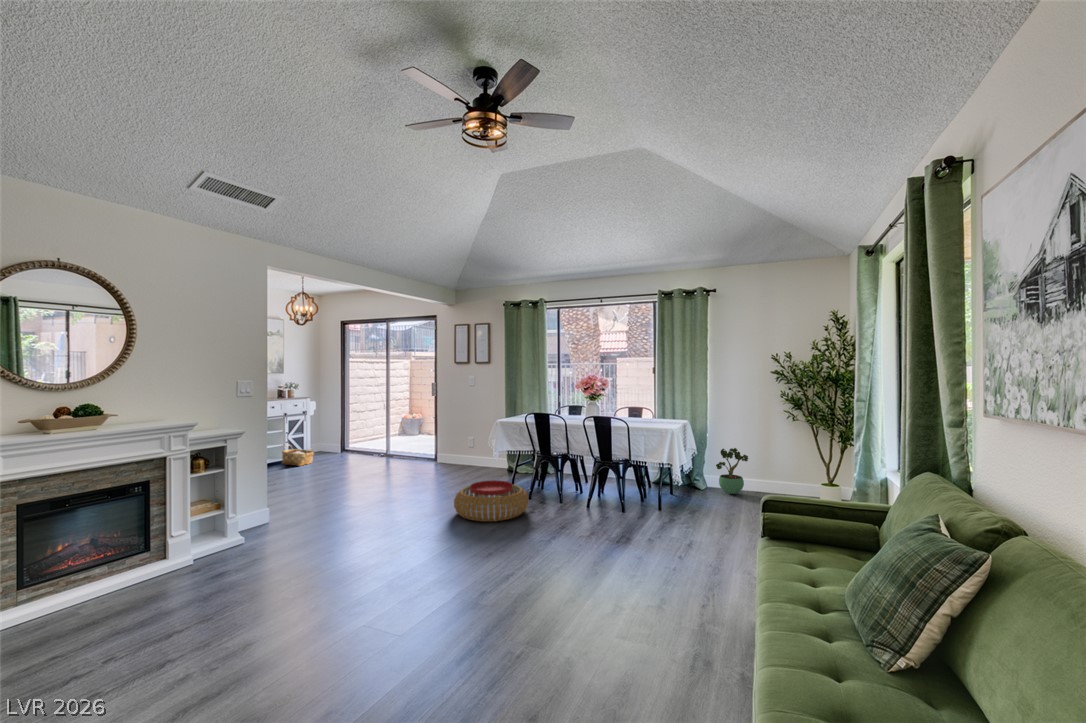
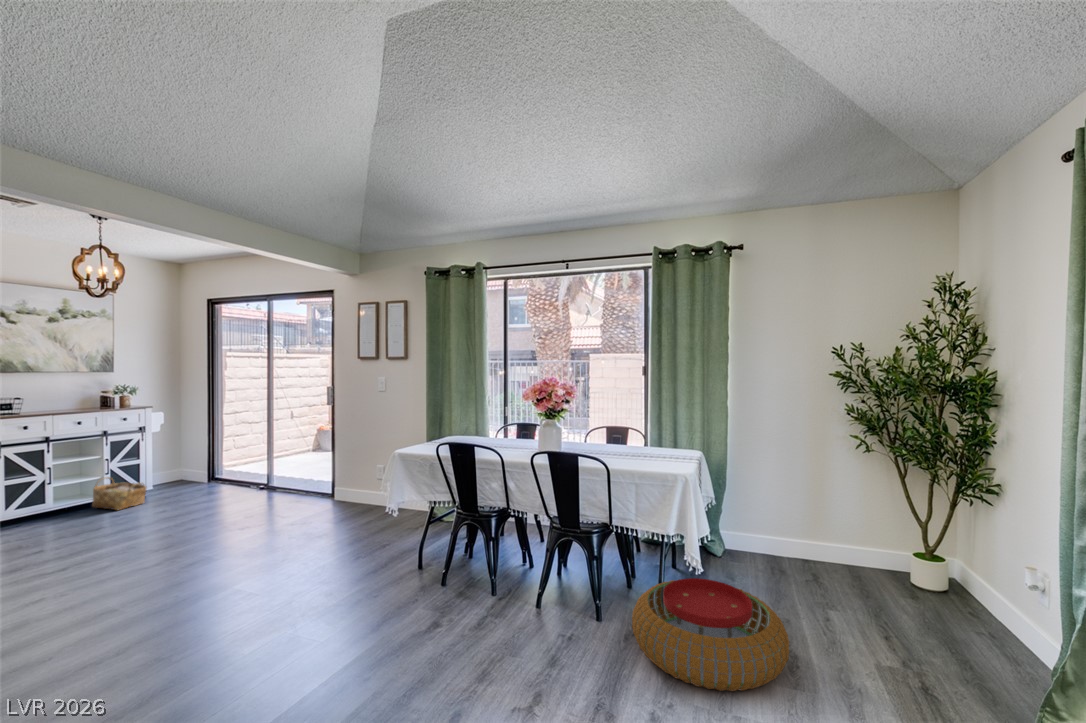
potted plant: present [716,448,748,494] -> none [742,493,795,567]
pouf: present [454,481,528,522] -> present [632,578,789,691]

